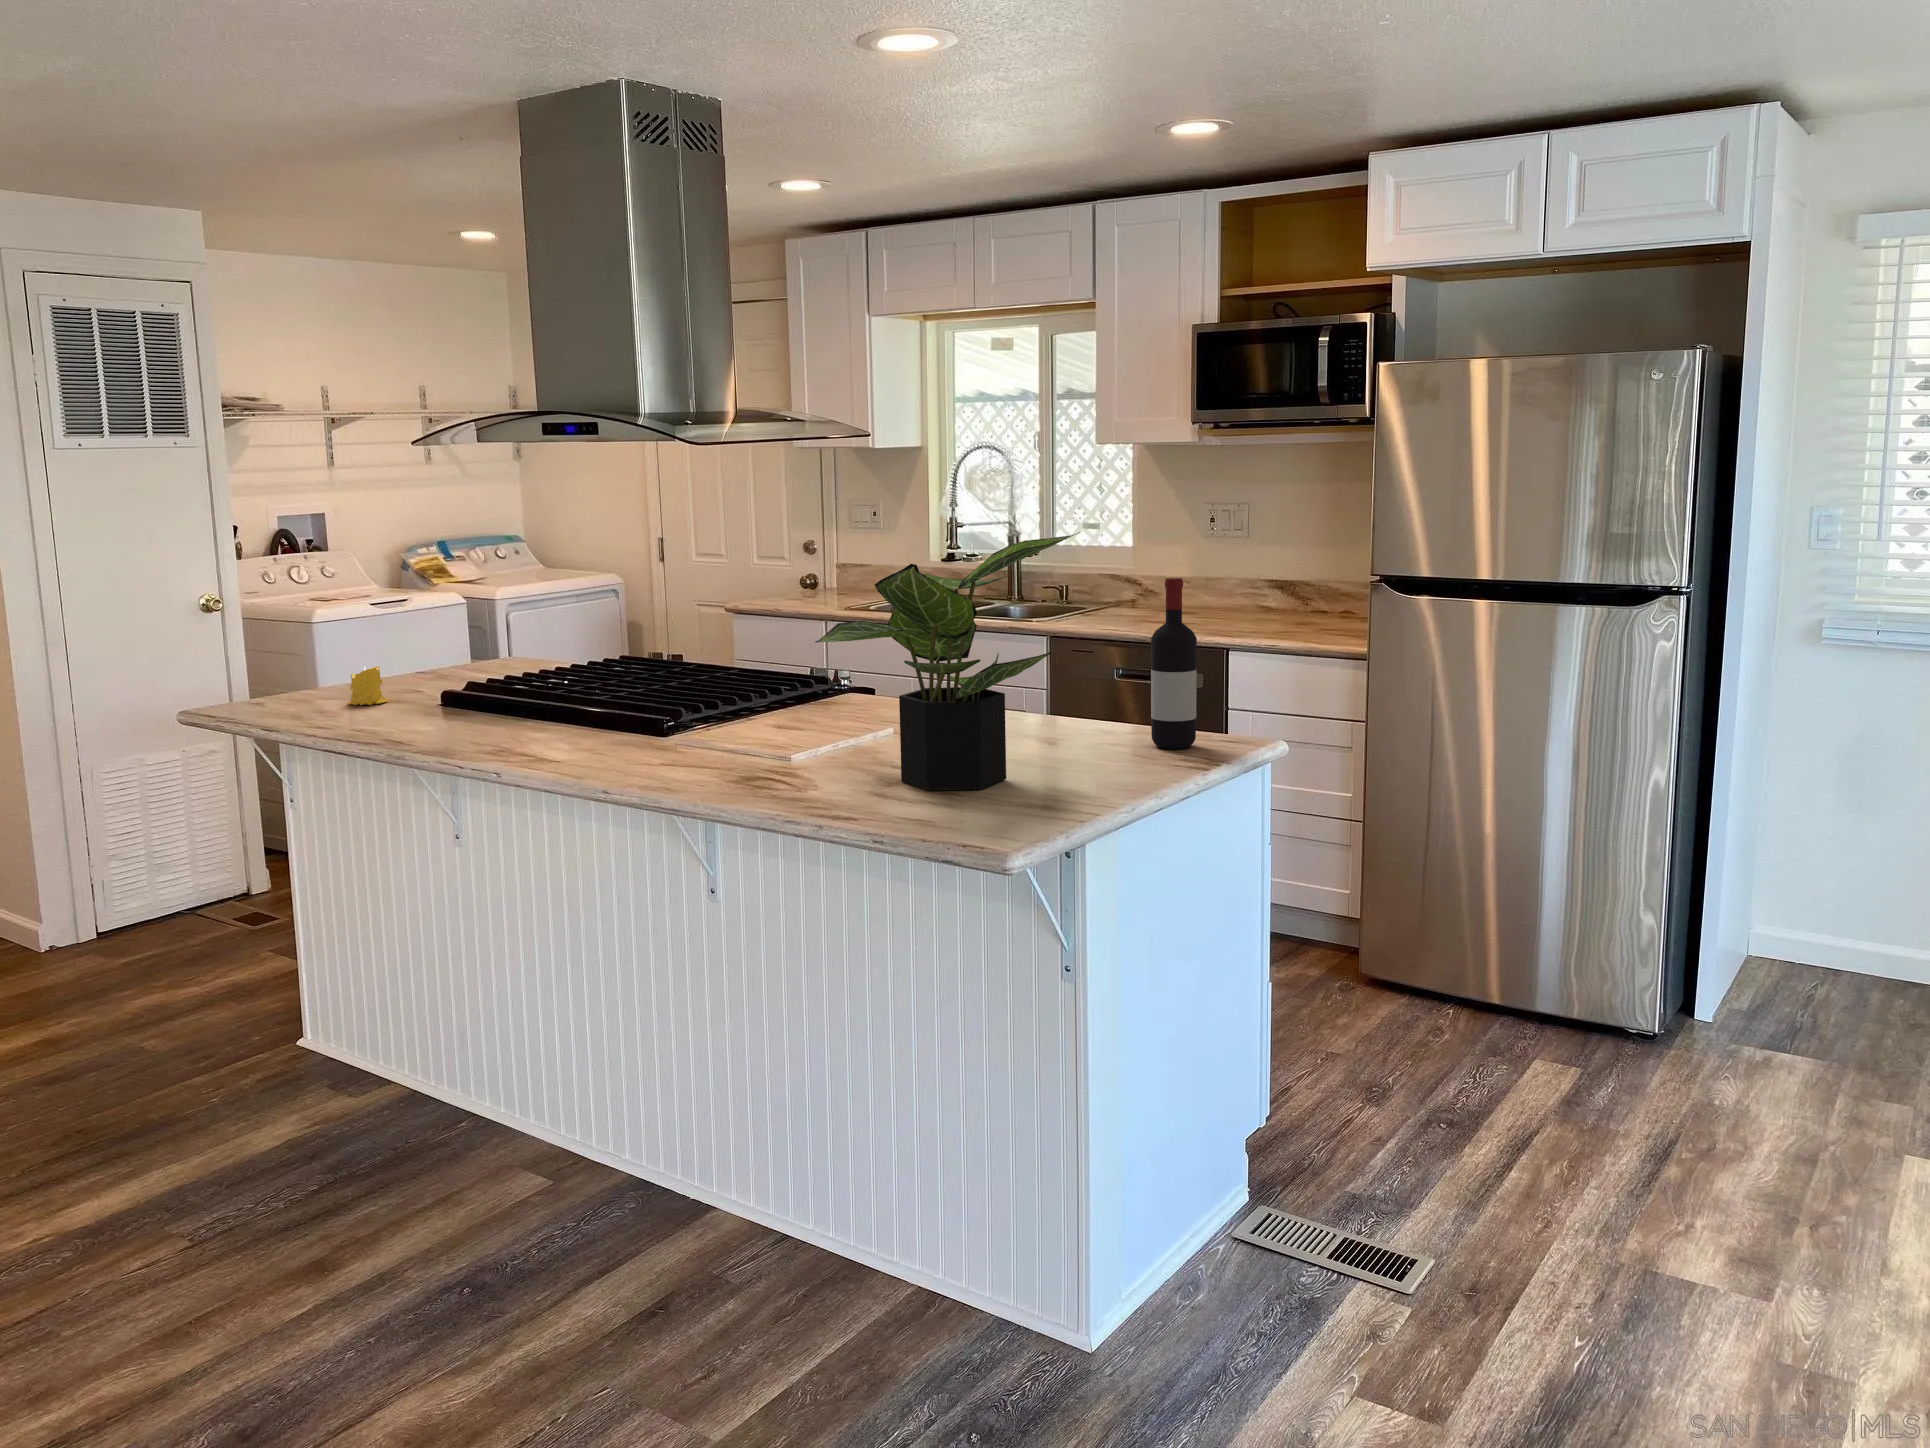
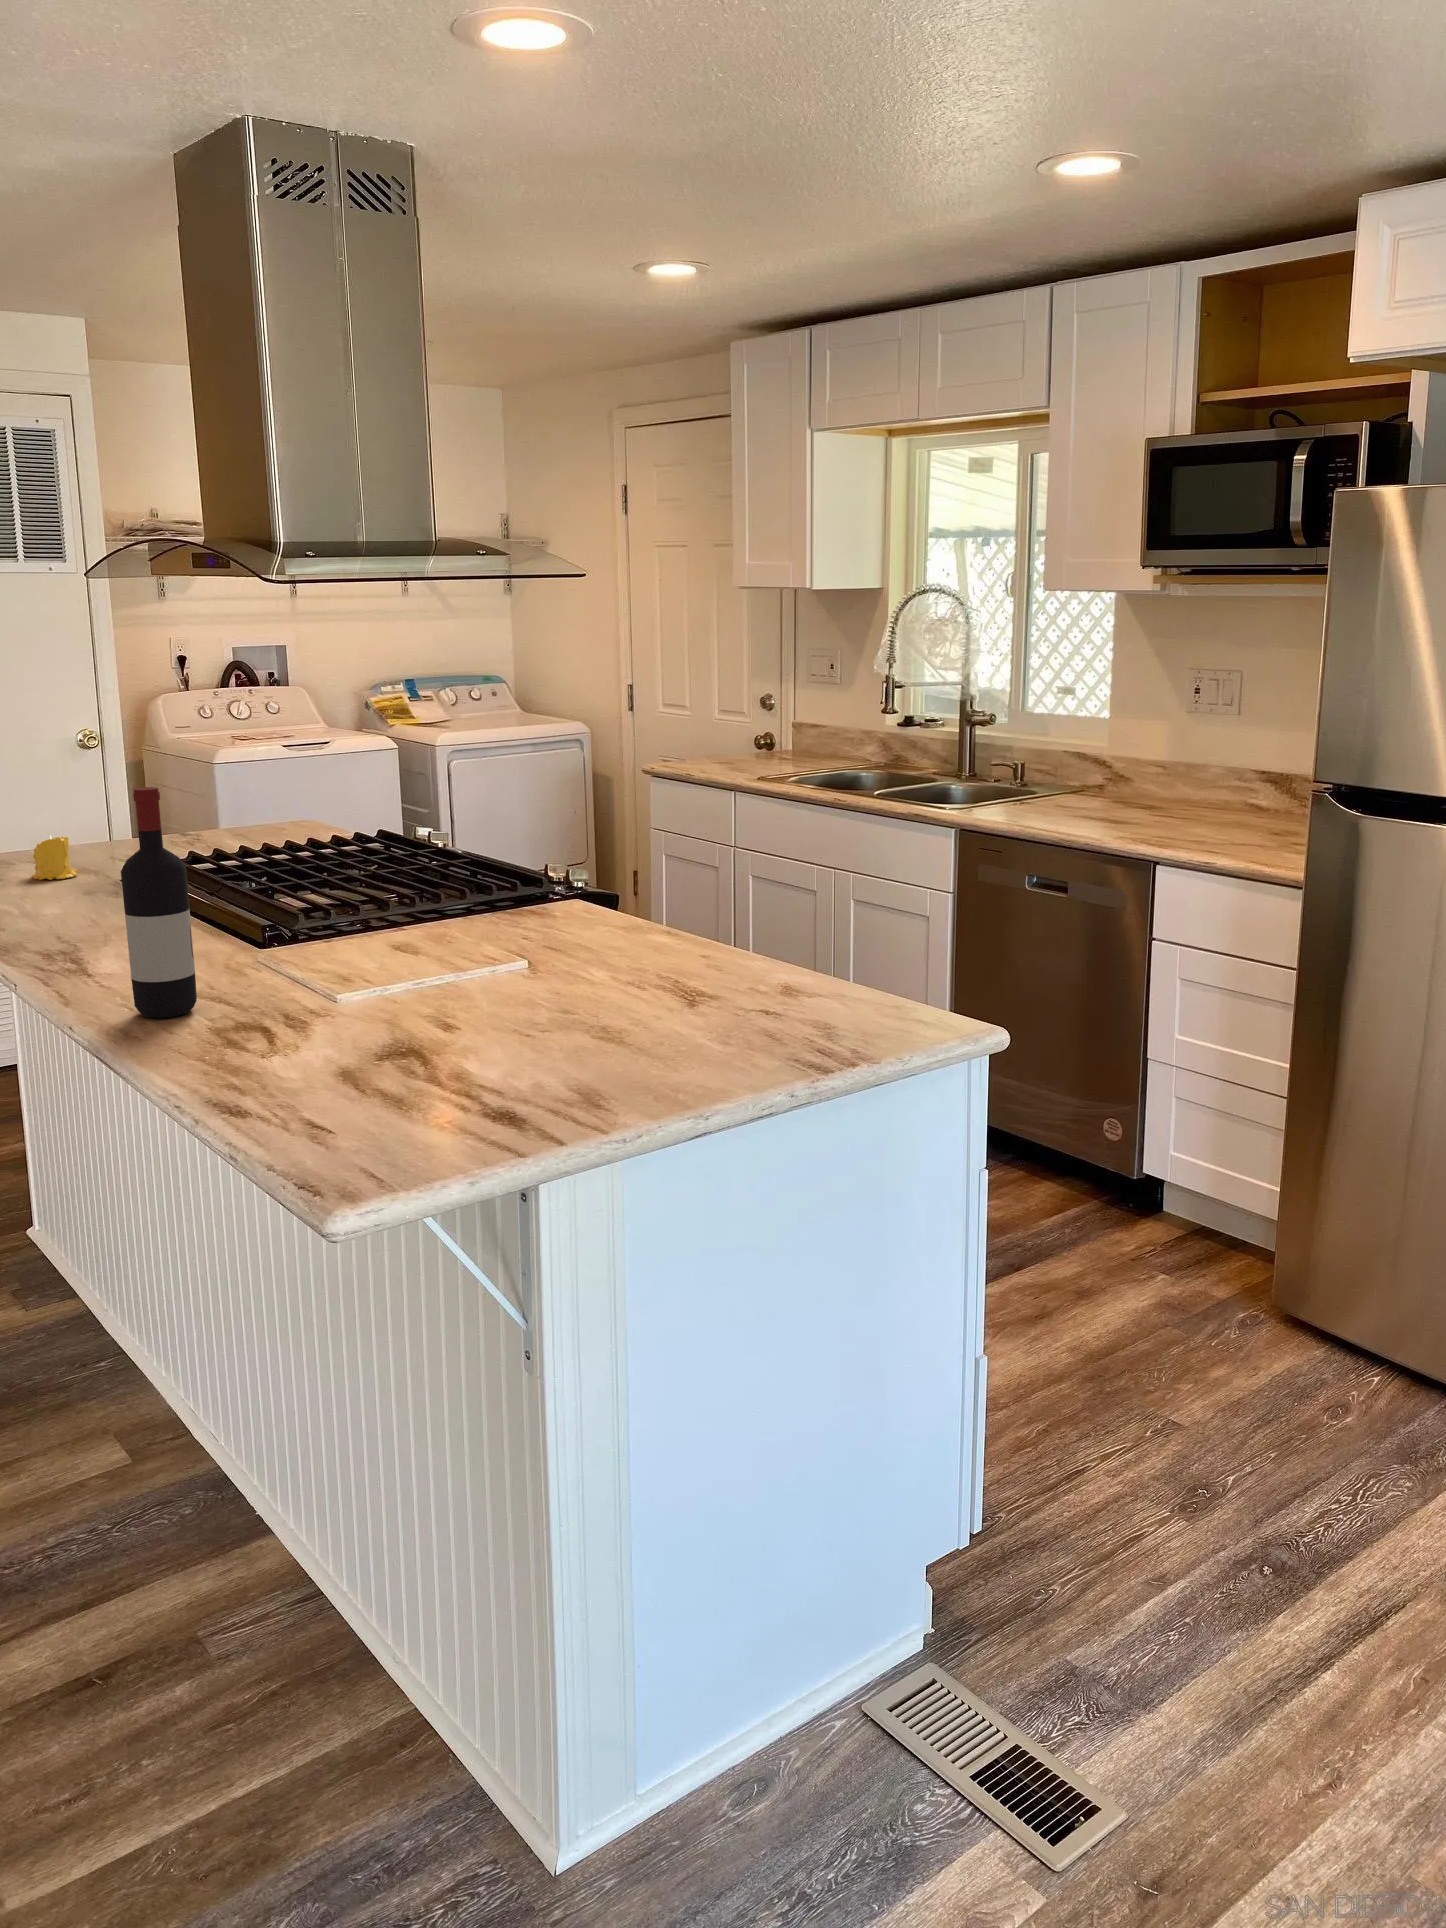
potted plant: present [815,532,1080,790] -> none [221,736,579,1090]
wine bottle: present [1151,578,1197,749] -> present [121,787,197,1018]

